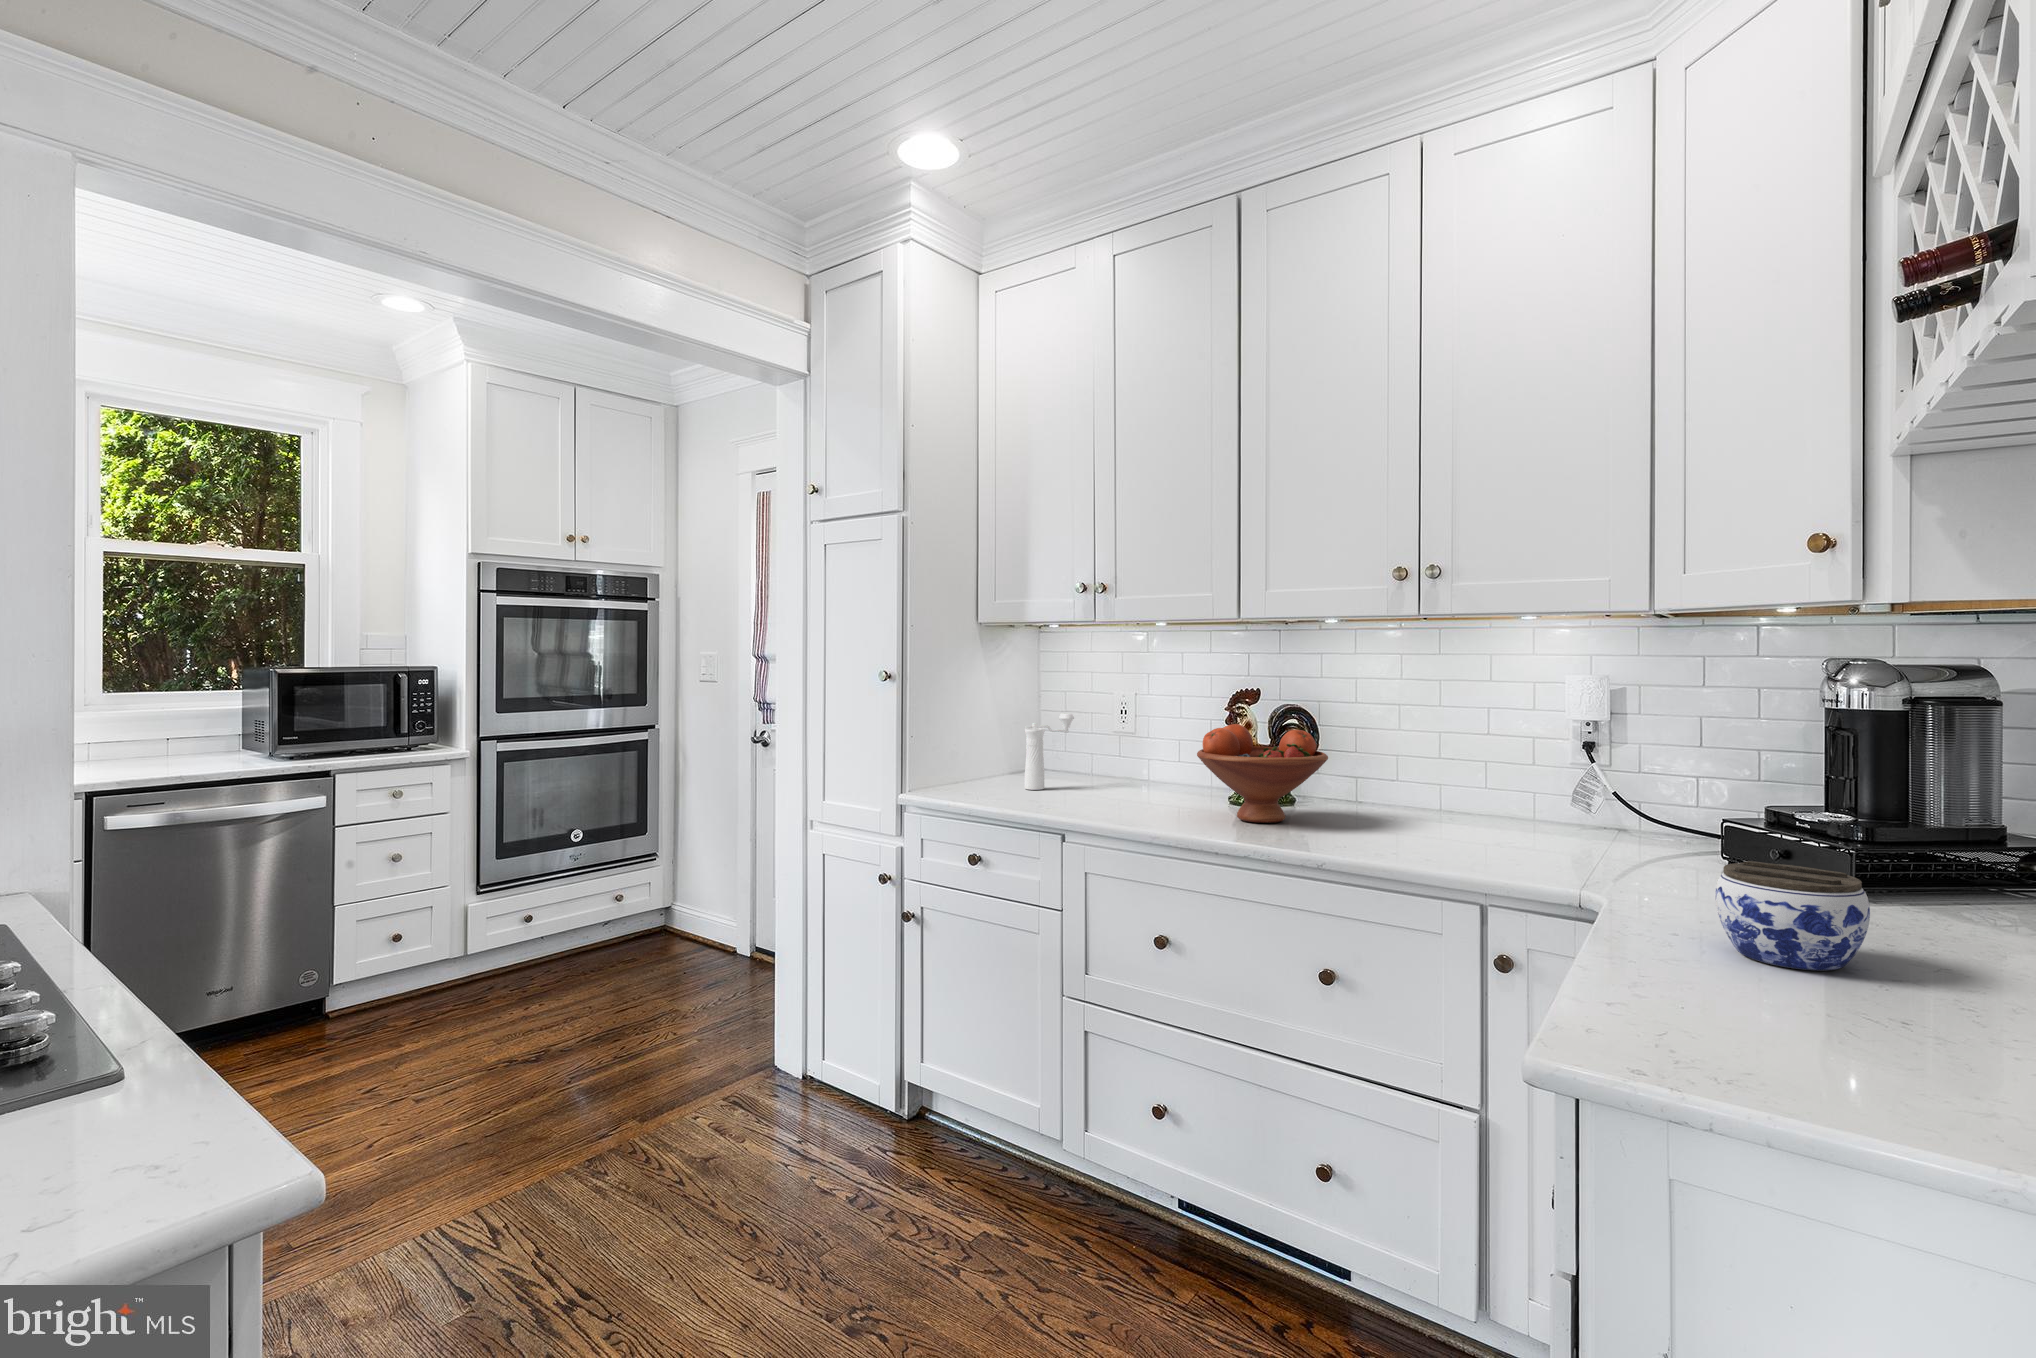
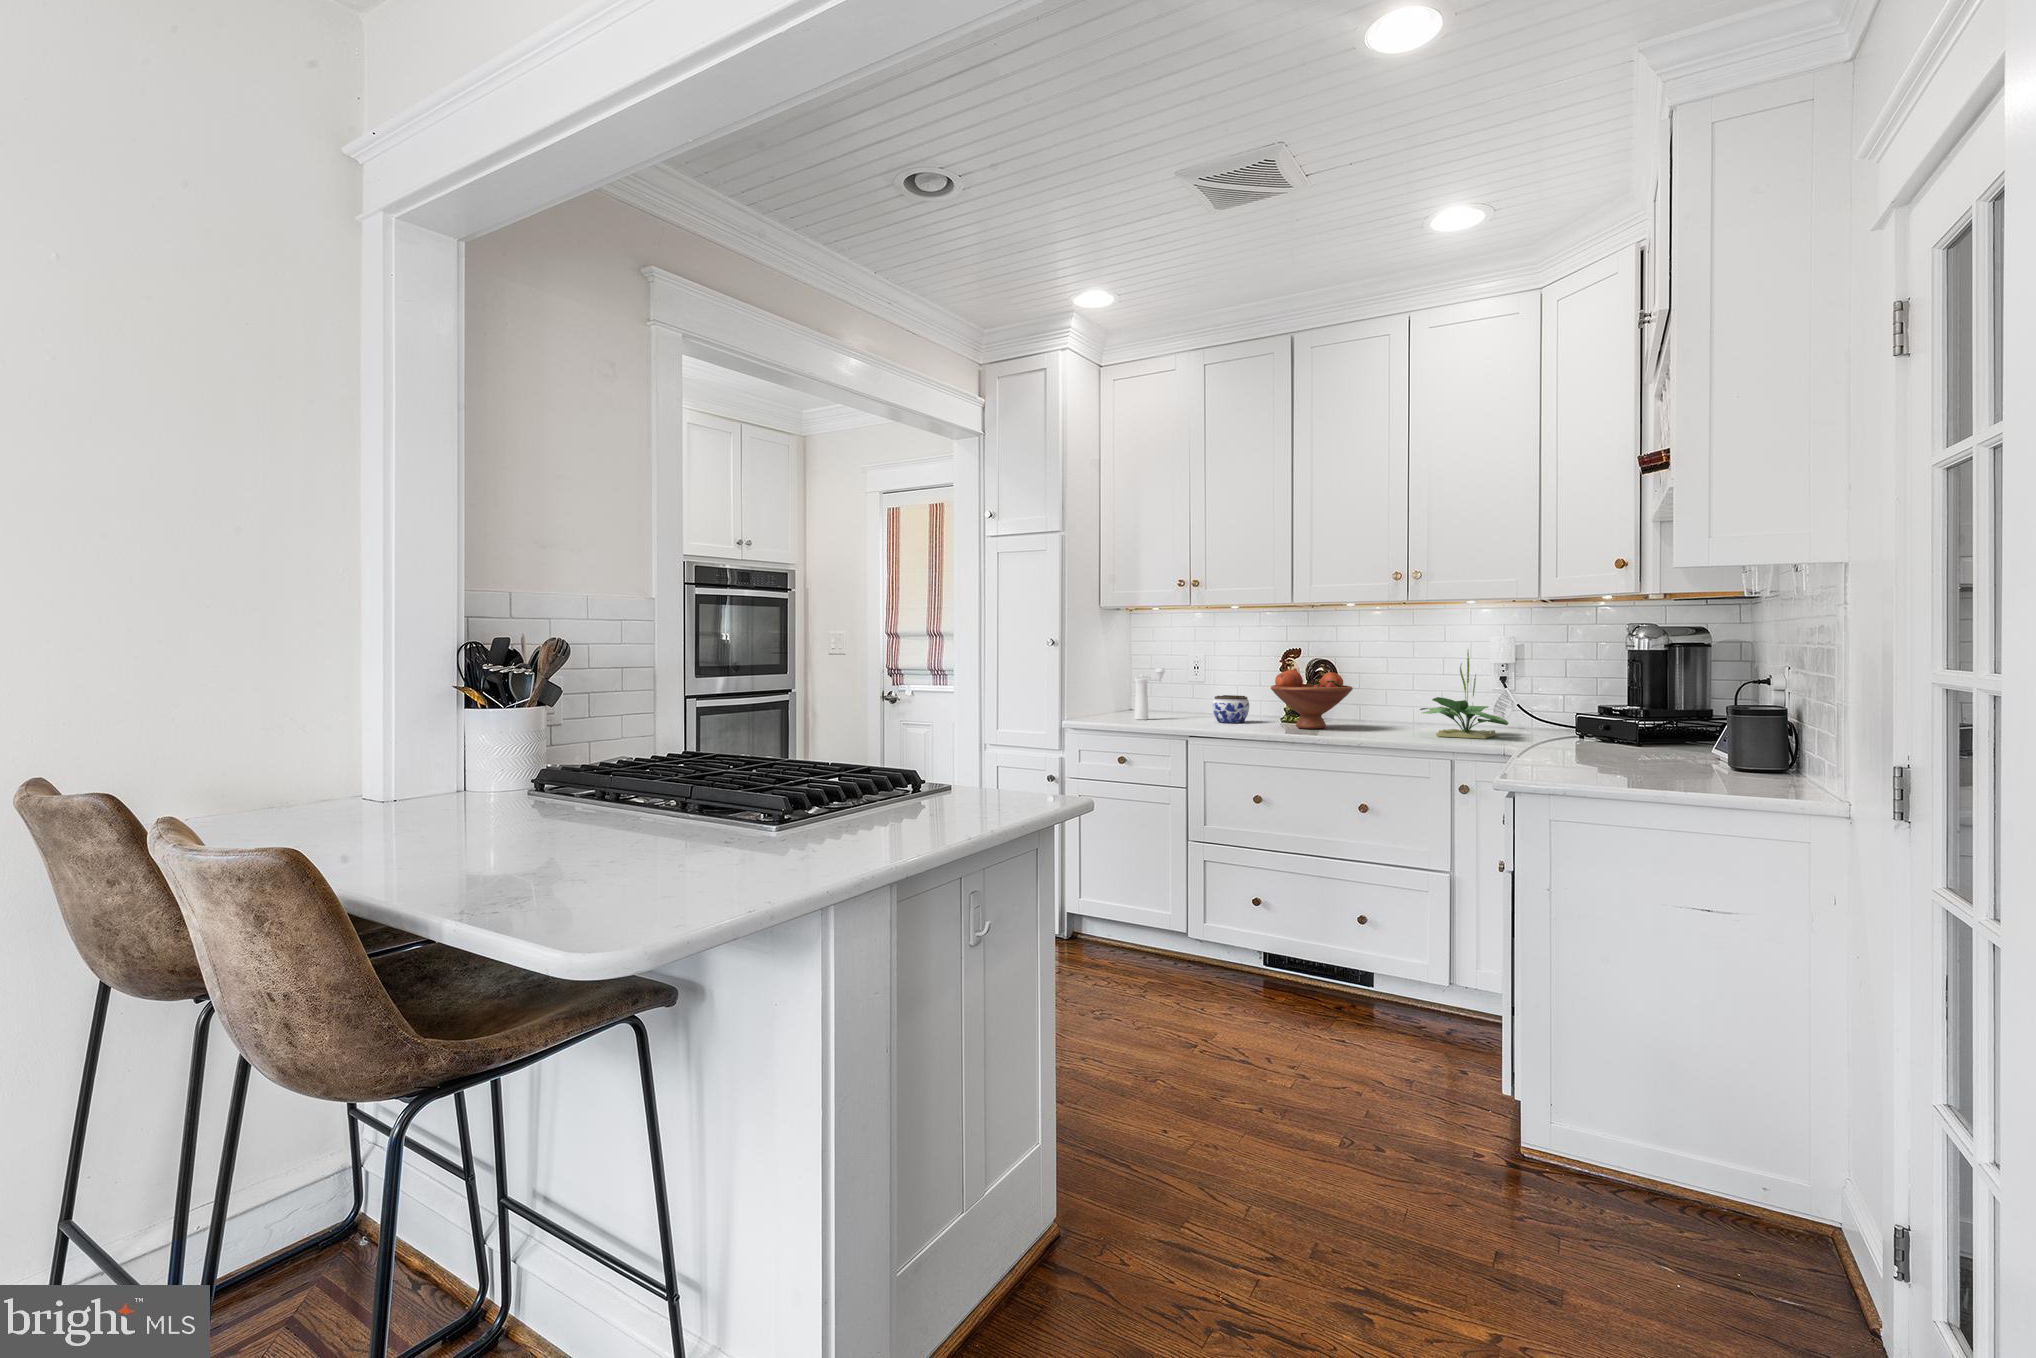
potted plant: none [1426,699,1592,865] -> present [1420,652,1509,739]
jar: present [1715,861,1870,971] -> present [1213,695,1249,723]

